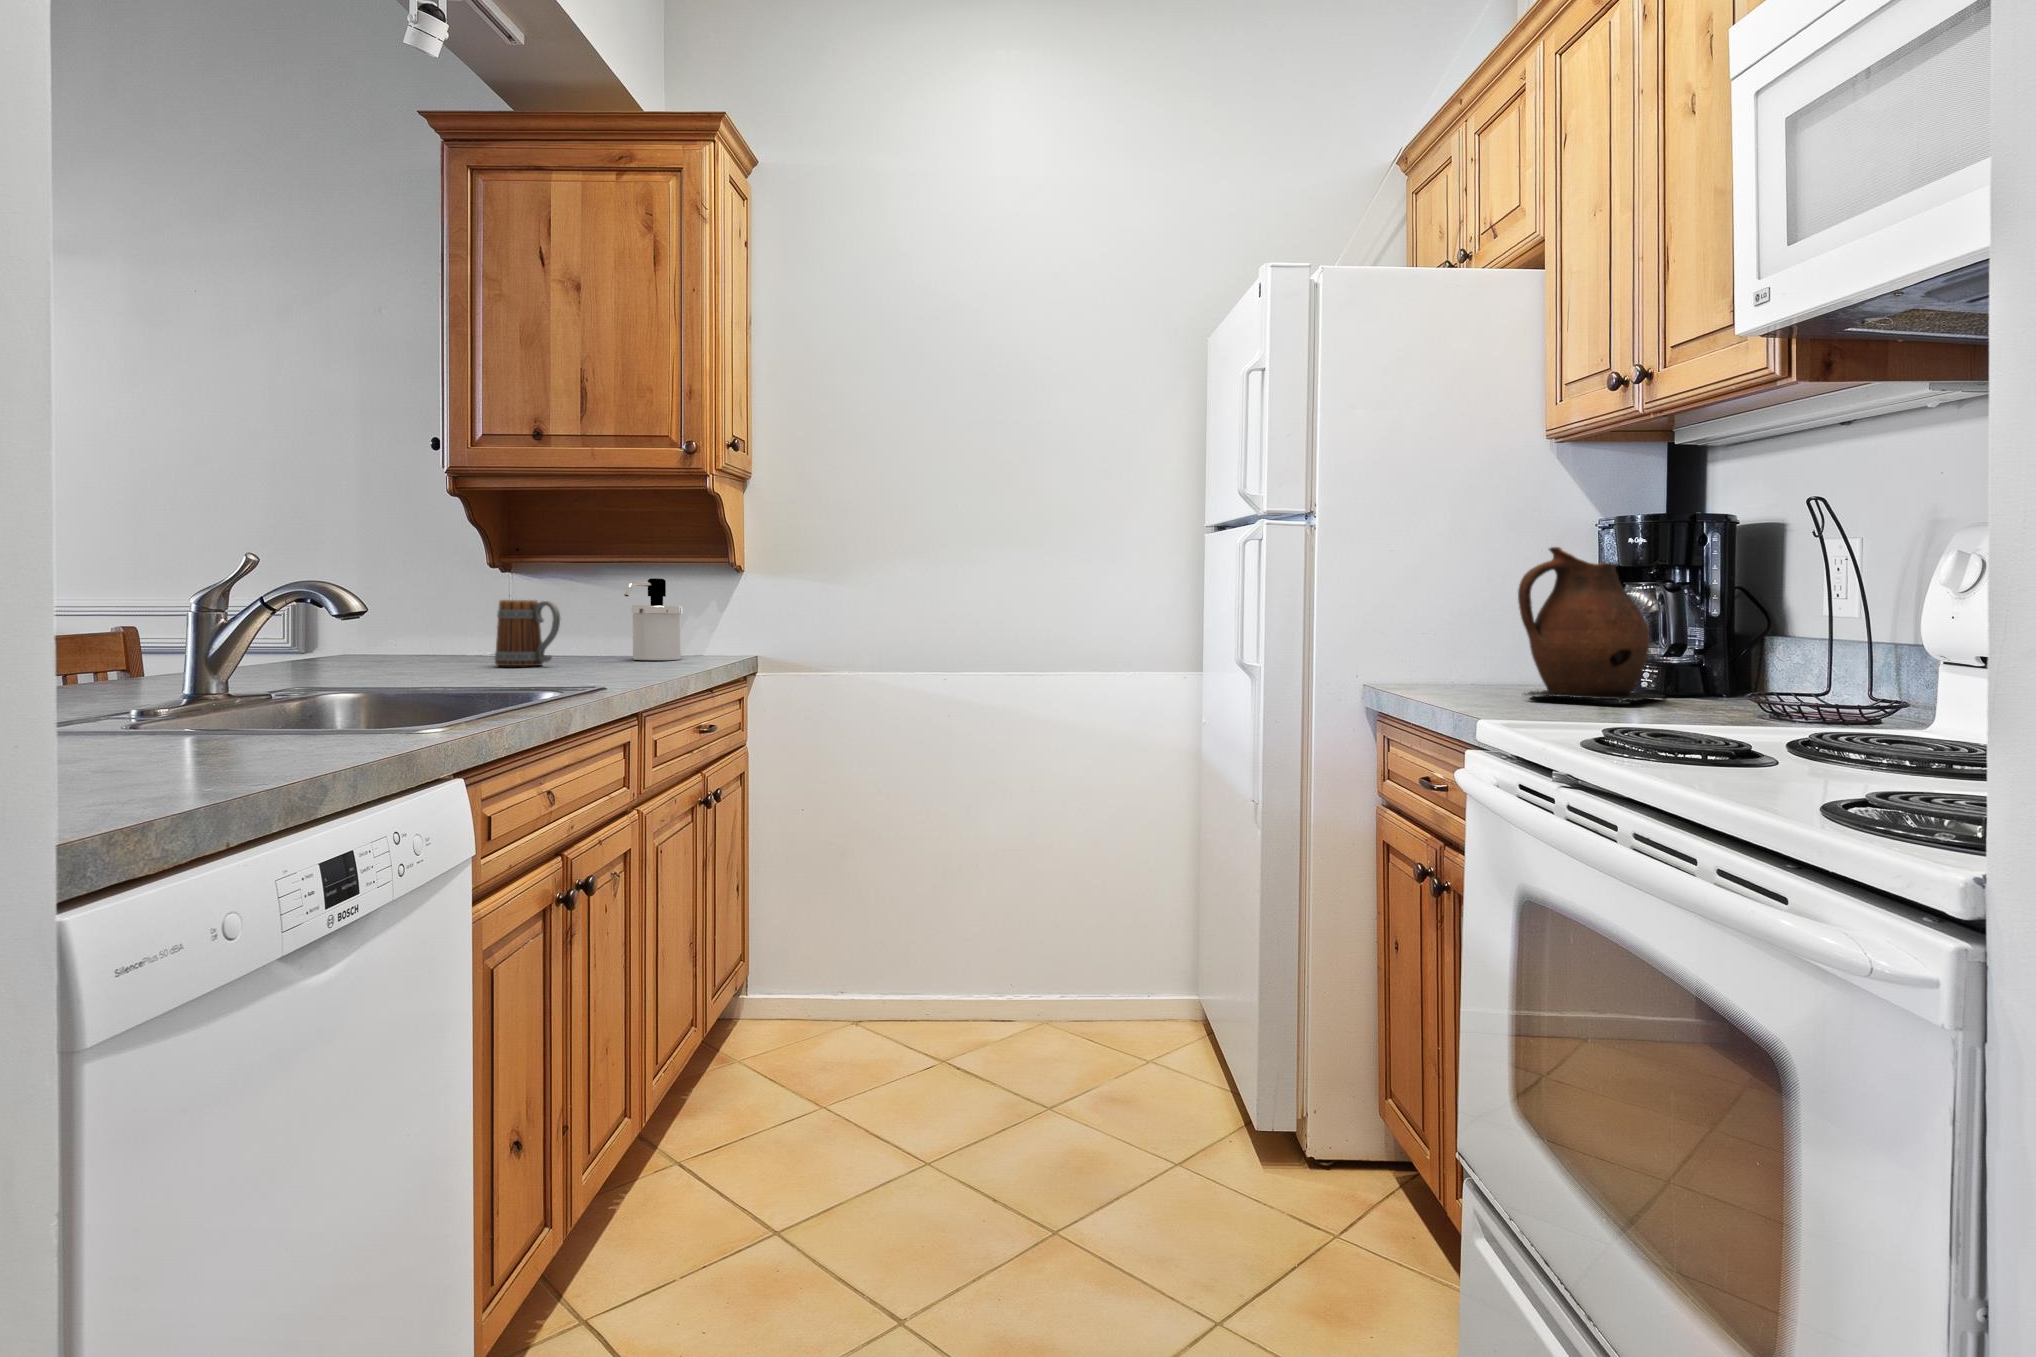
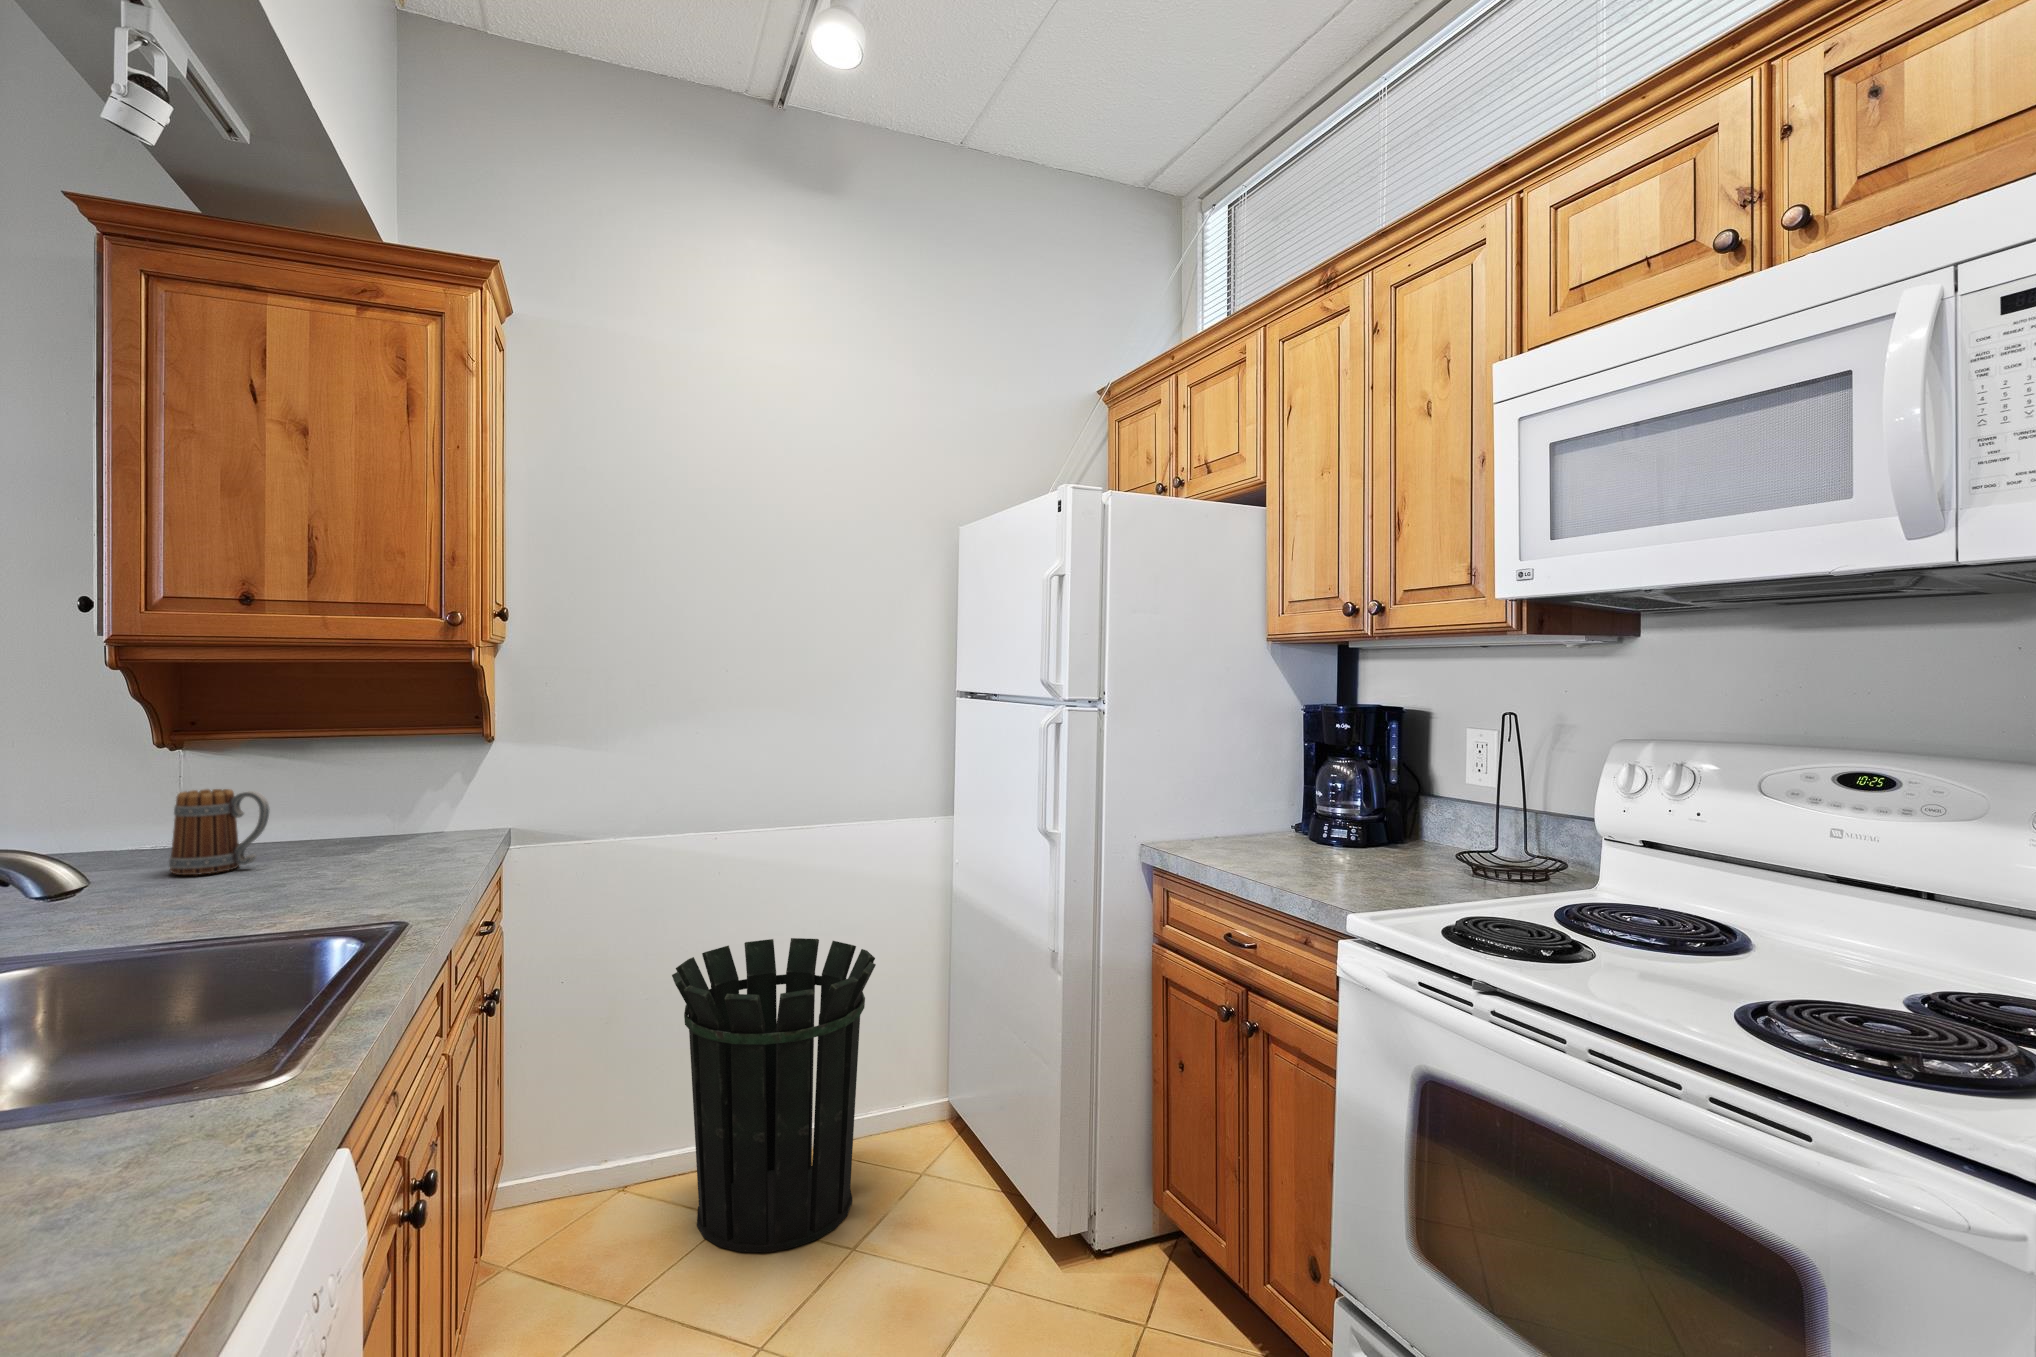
ceramic pitcher: present [1518,547,1667,702] -> none [1275,740,1374,866]
soap dispenser: present [624,578,683,660] -> none [348,748,414,843]
waste bin: none [890,796,1094,1090] -> present [672,938,876,1252]

